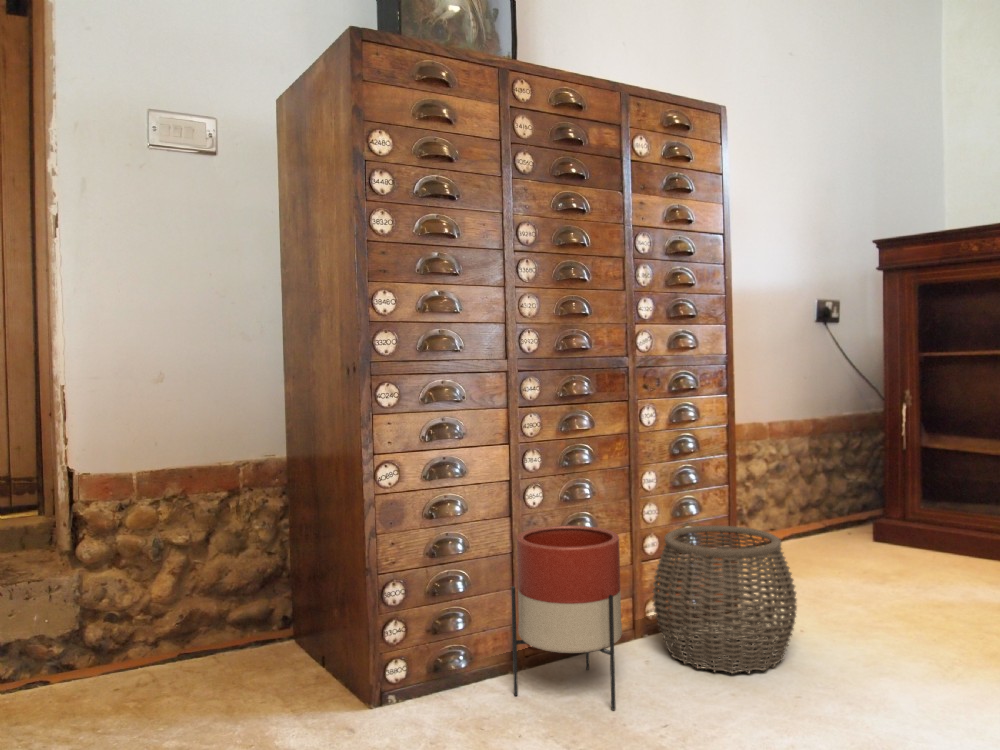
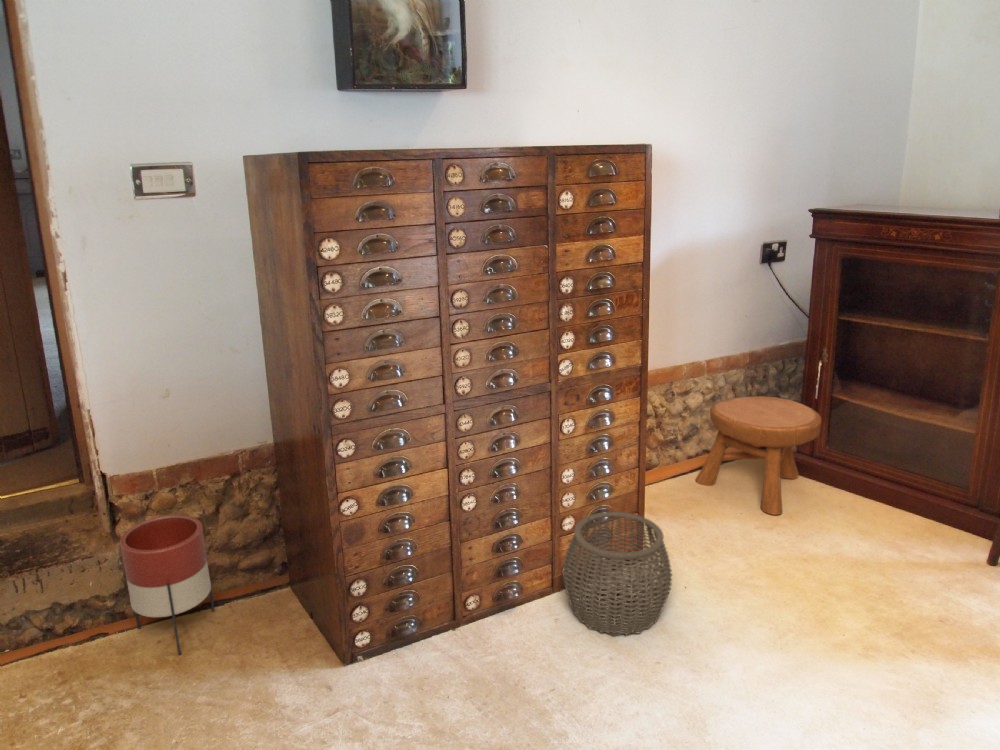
stool: none [775,452,919,574] -> present [696,396,821,515]
planter: present [511,525,622,710] -> present [120,515,215,655]

